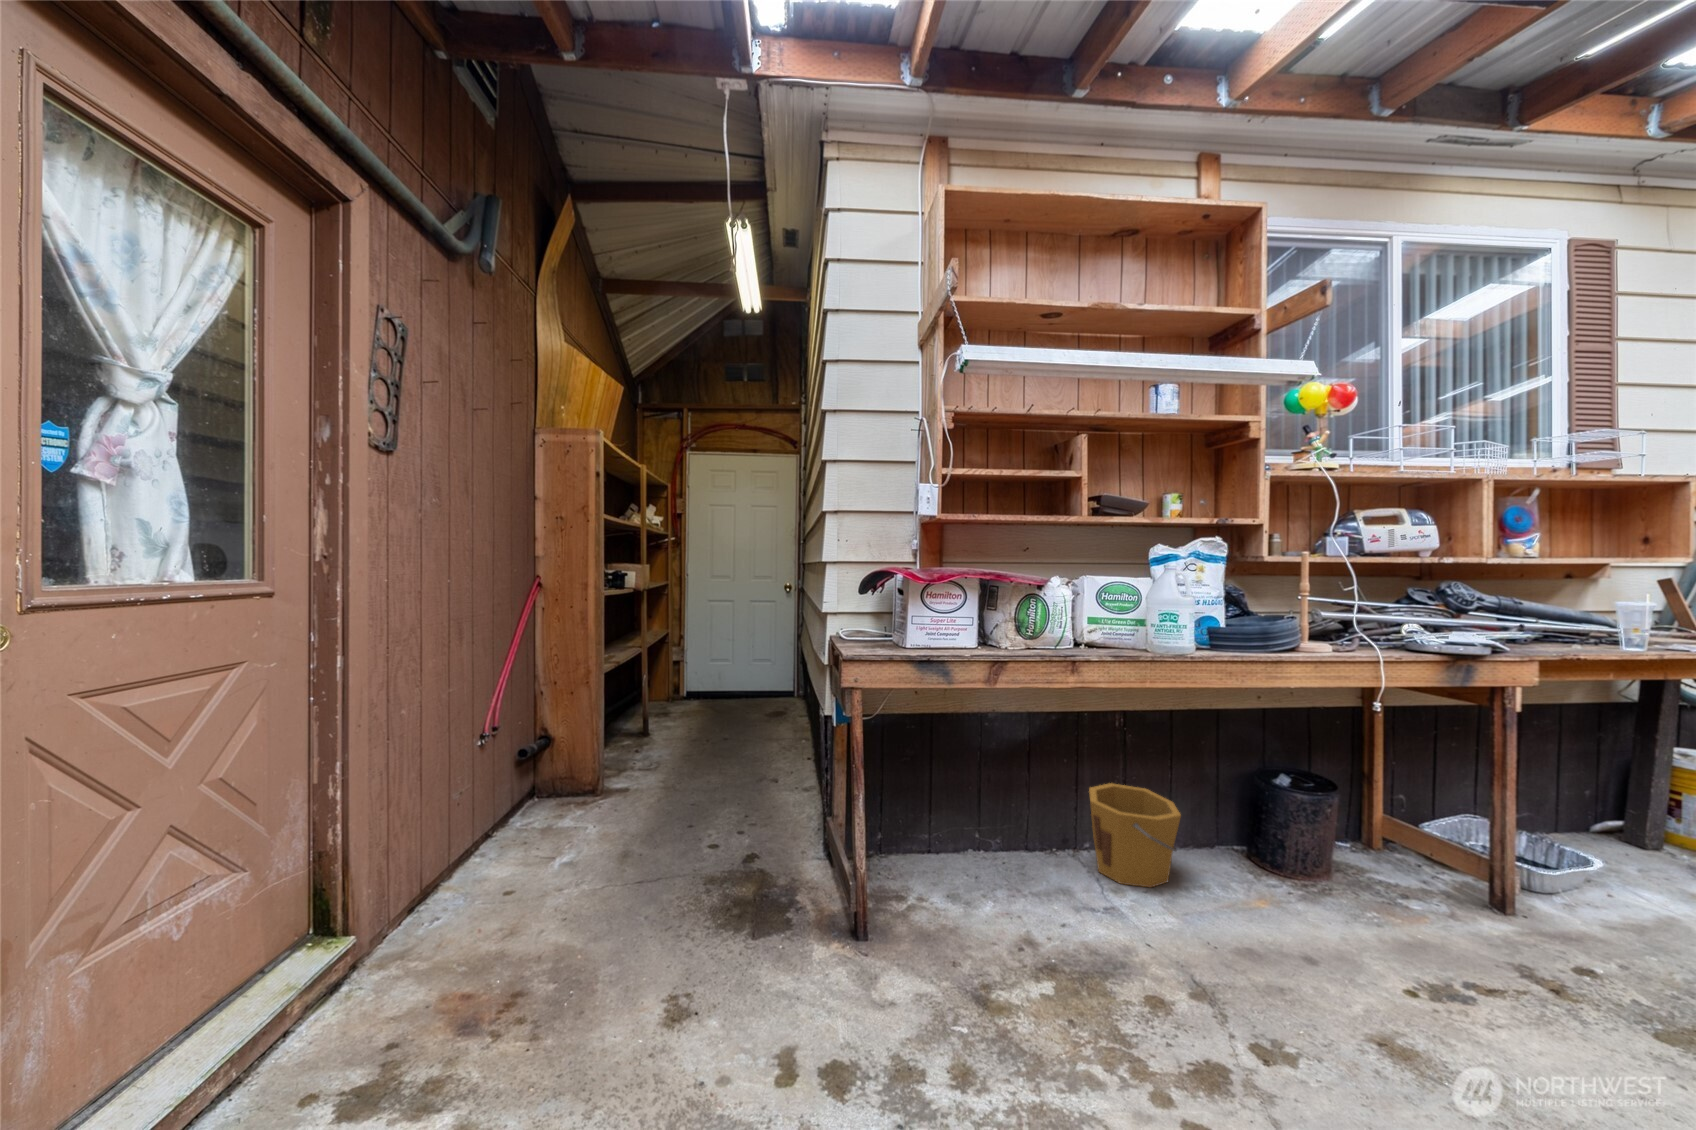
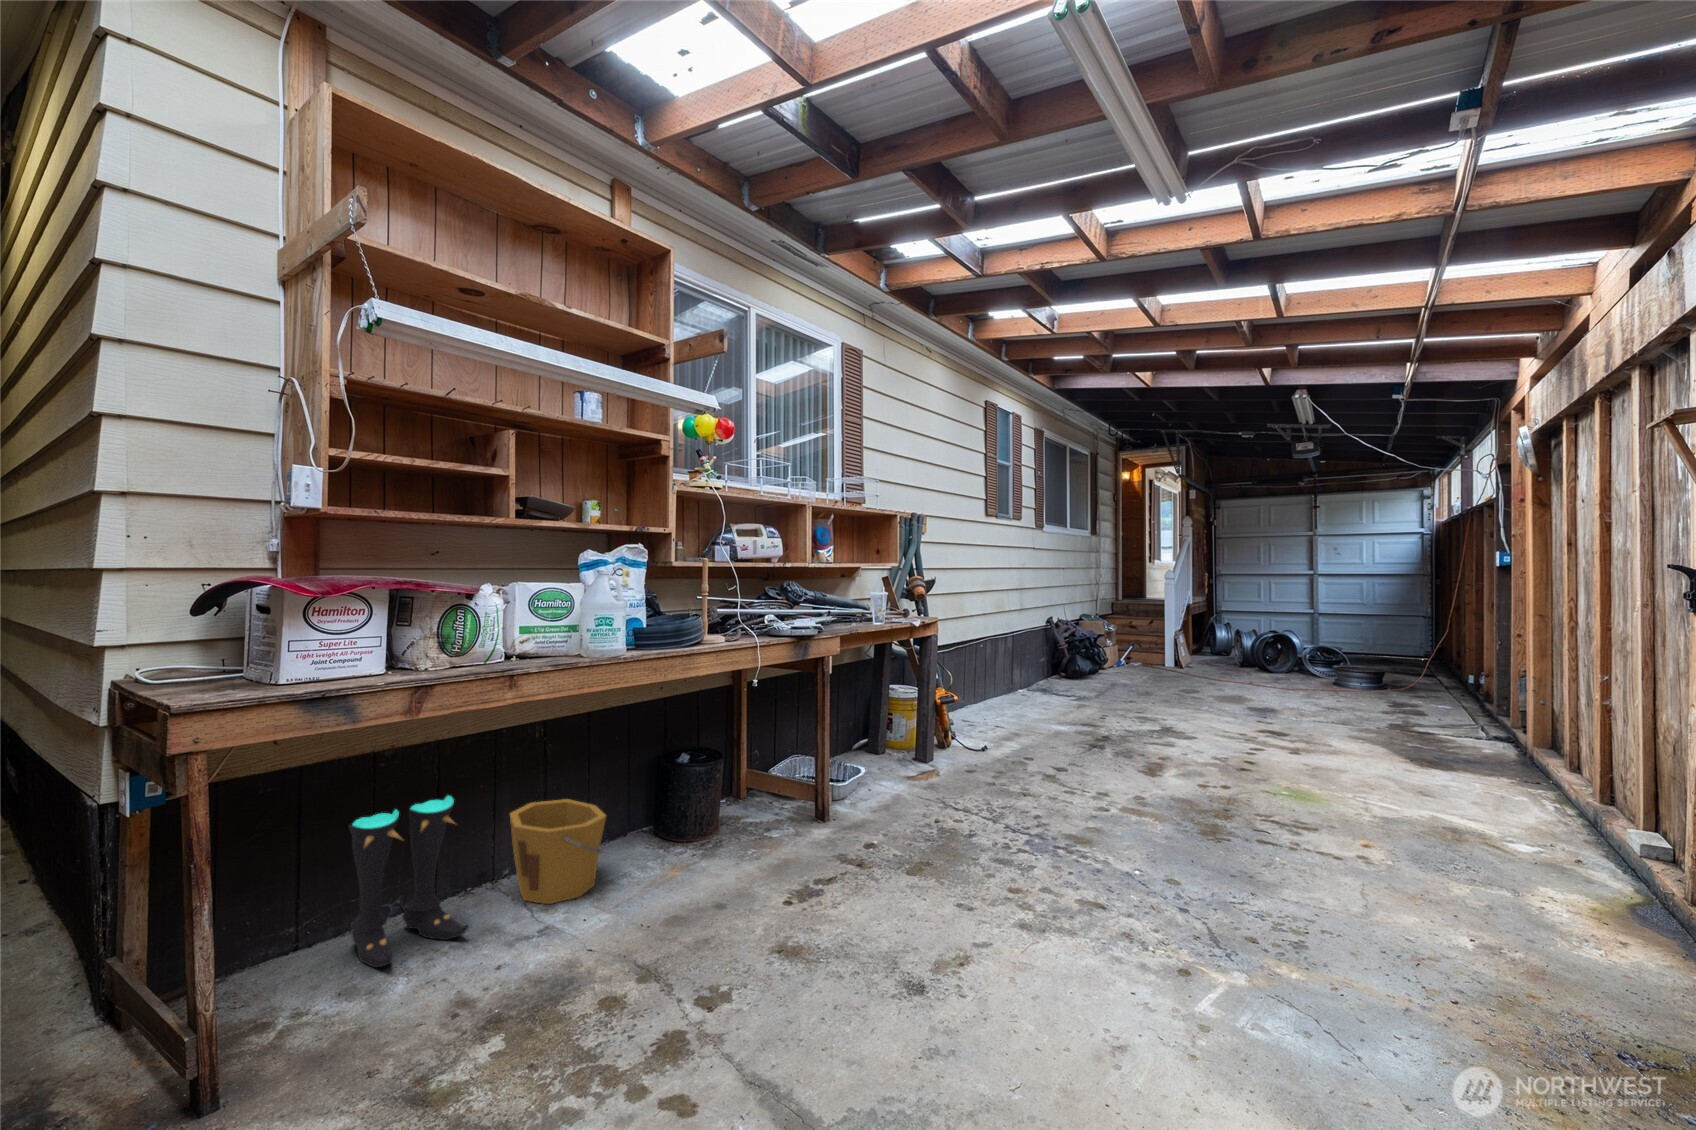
boots: none [960,758,1045,884] -> present [349,796,468,967]

